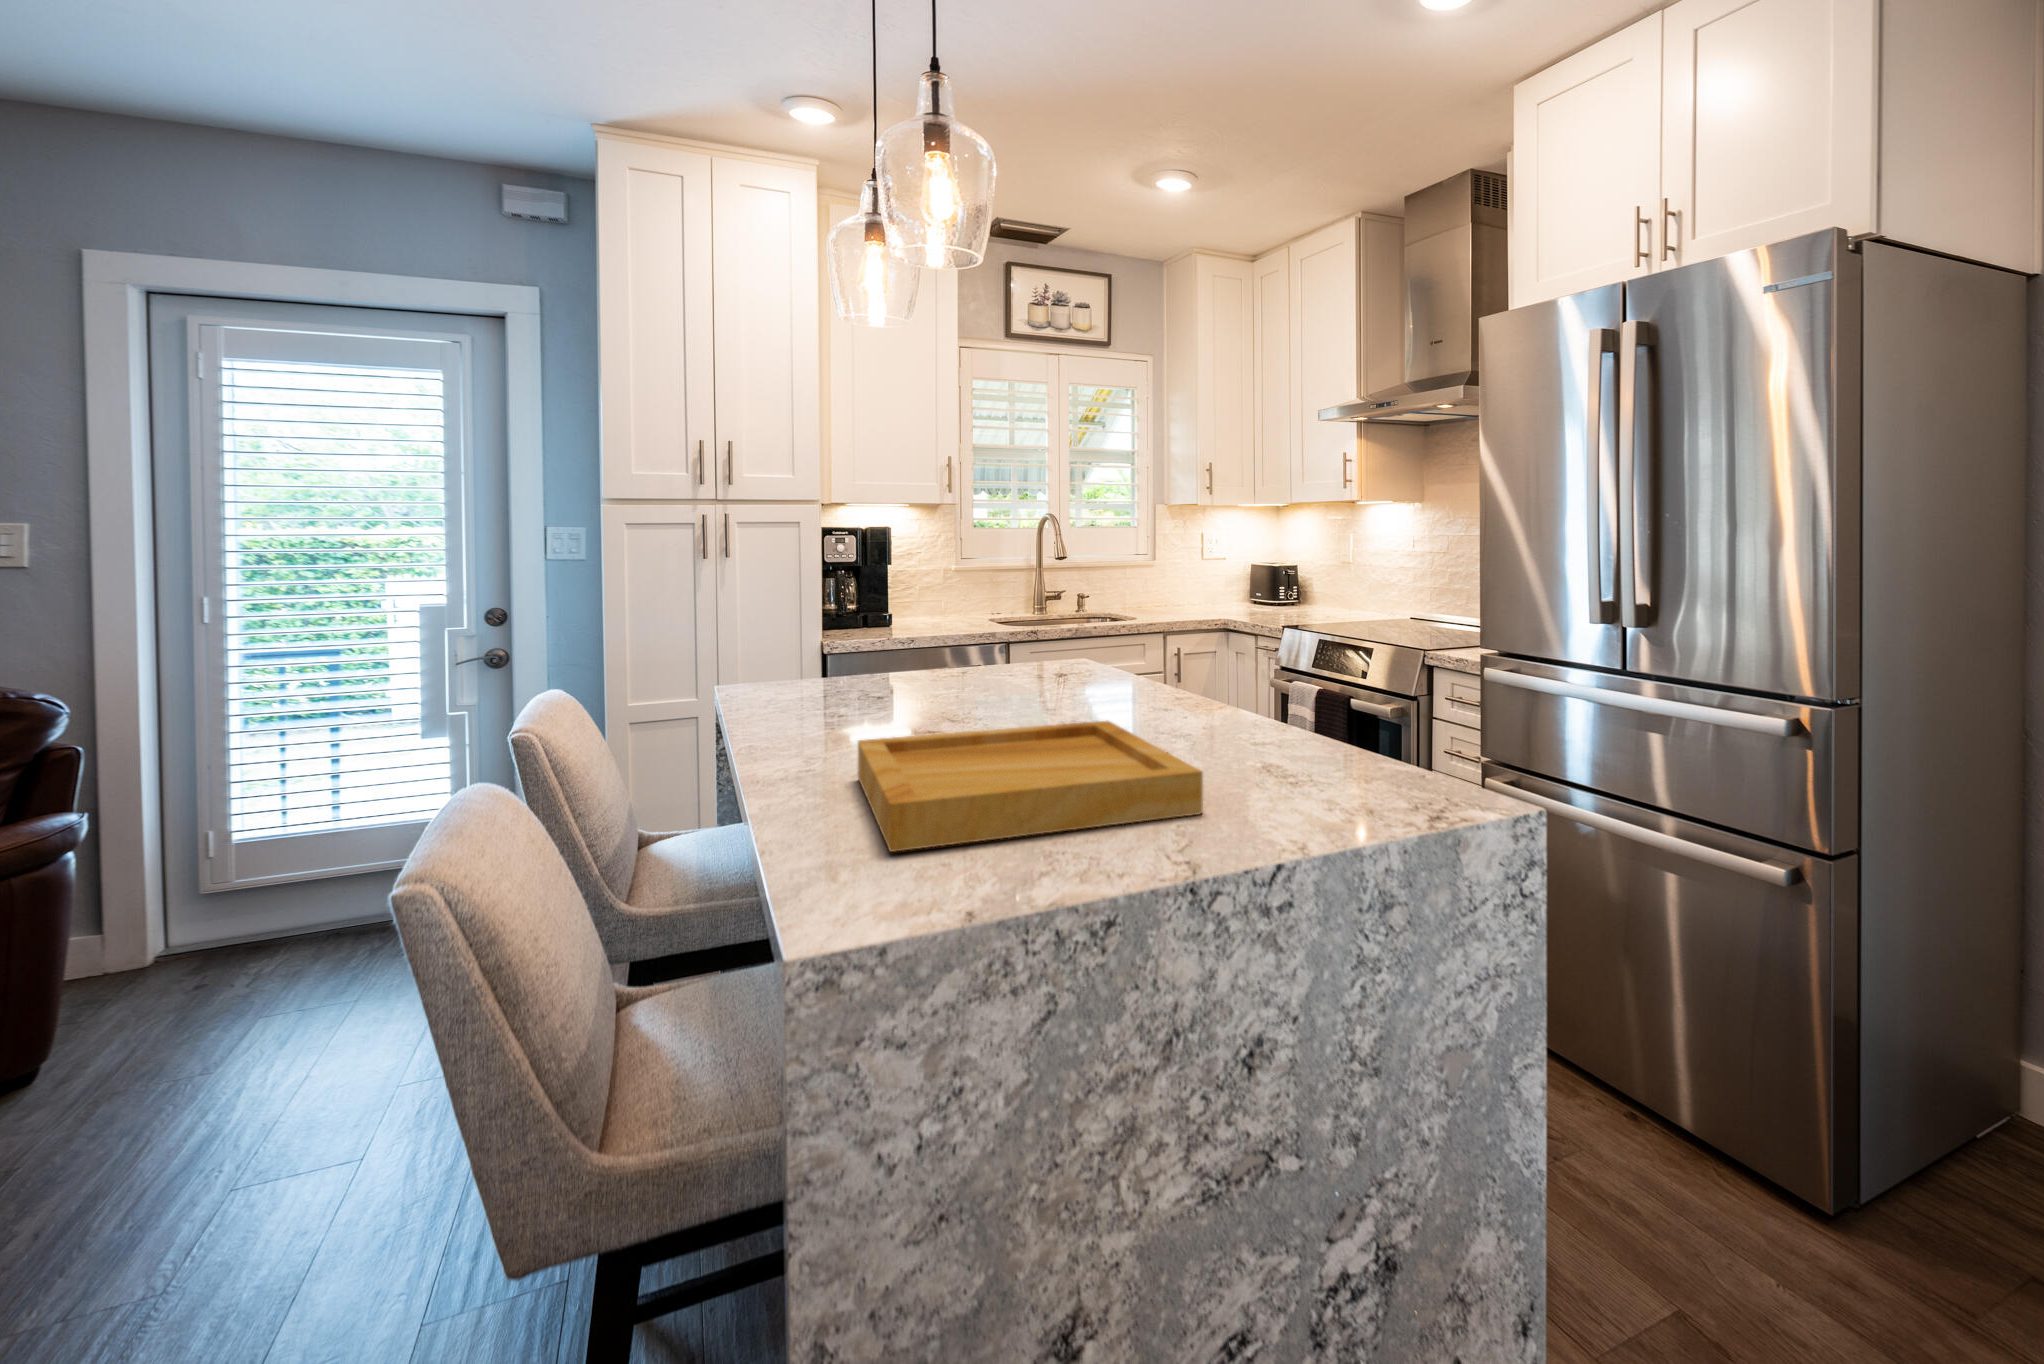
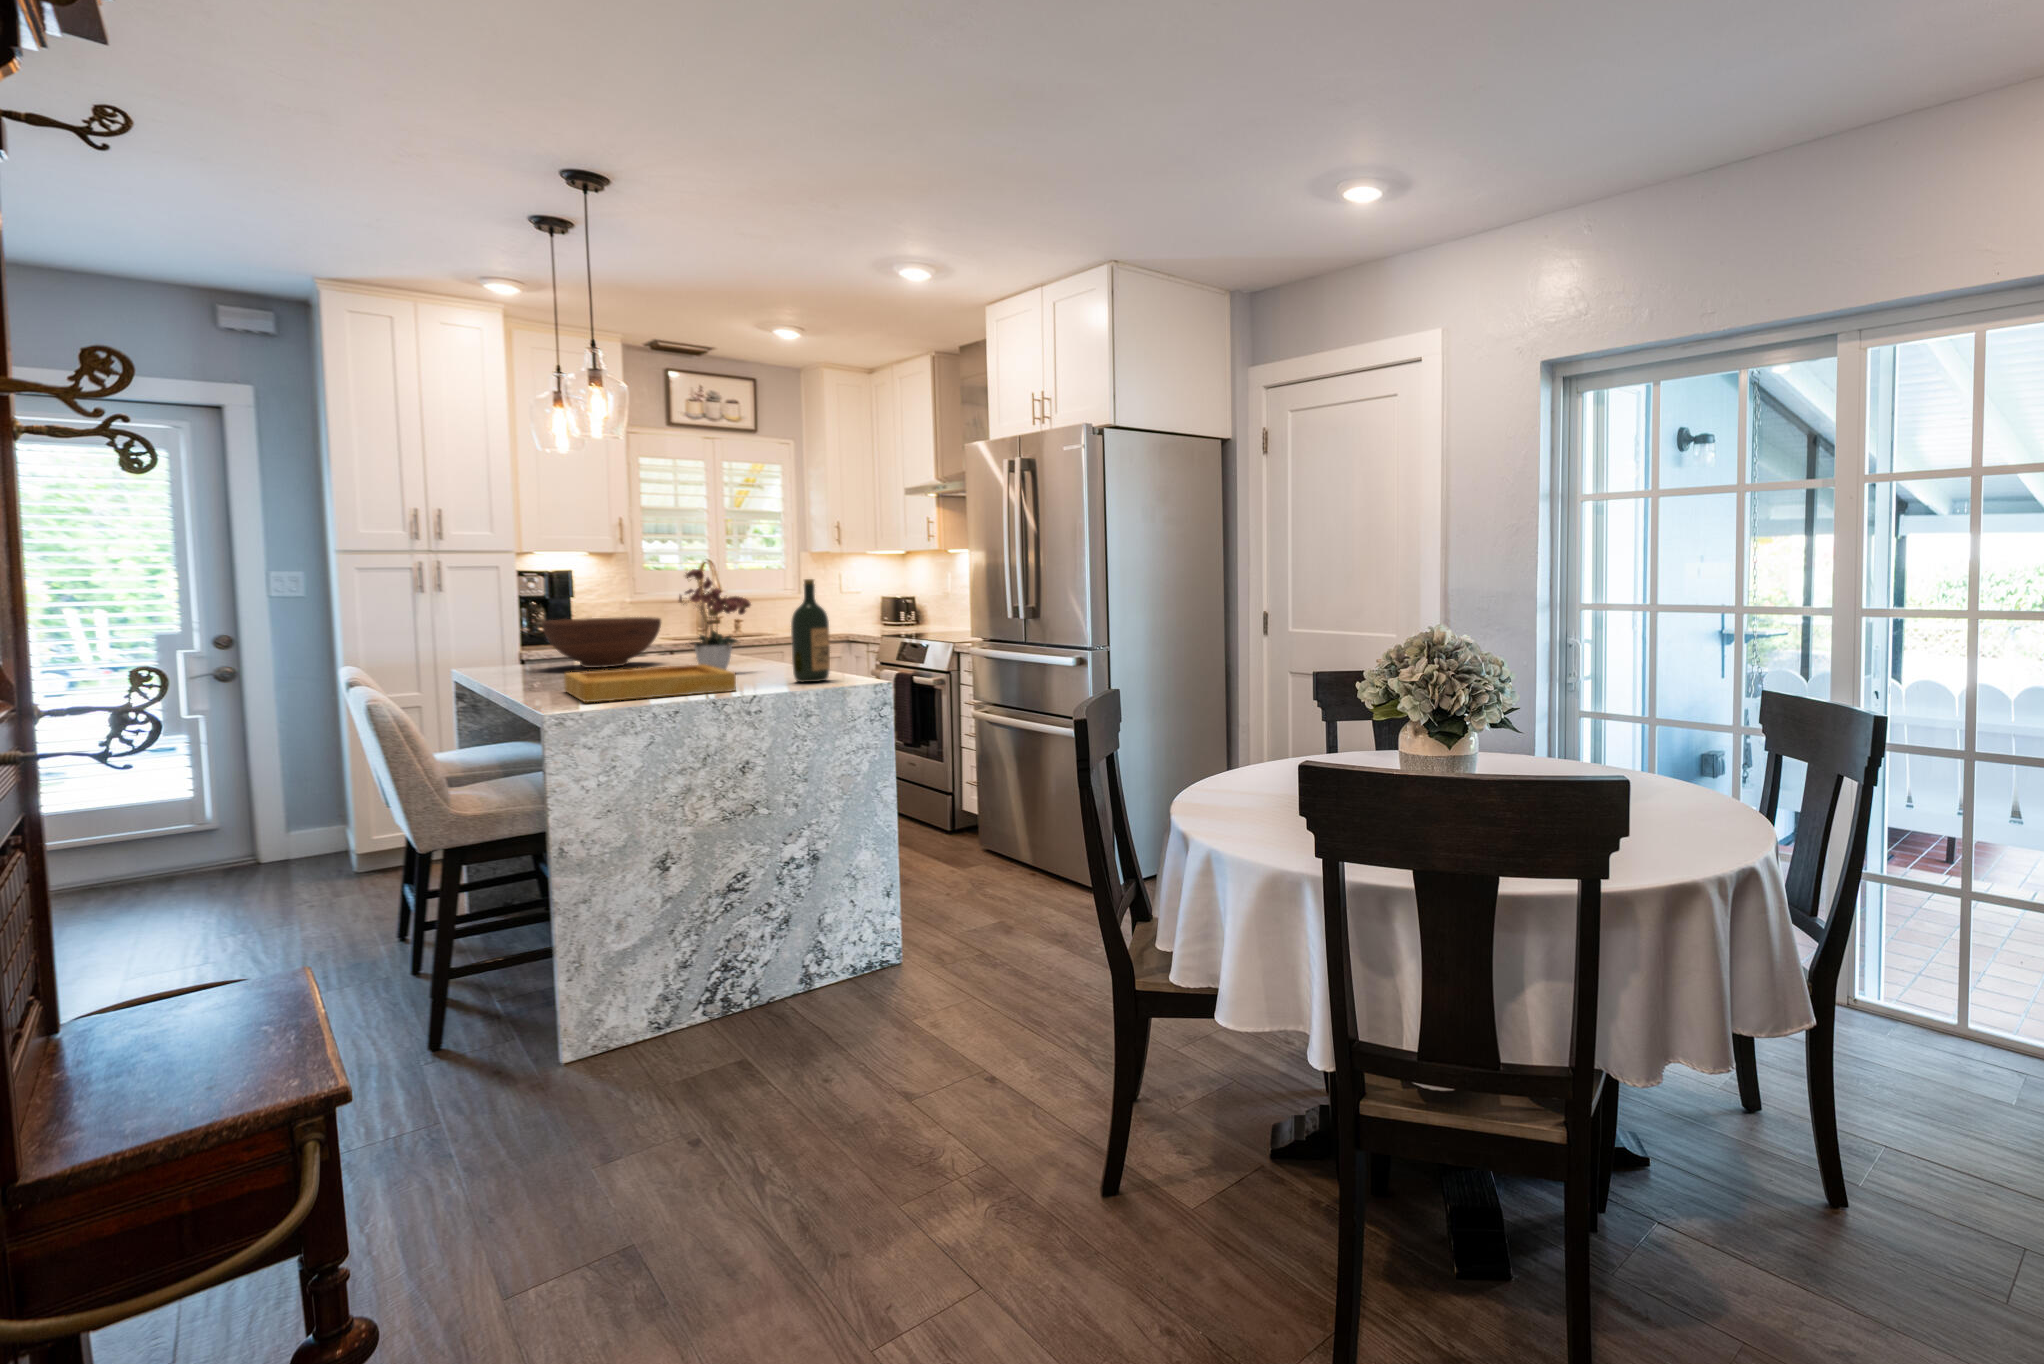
flower arrangement: none [1052,517,1189,730] -> present [679,569,751,670]
wine bottle: none [1297,551,1375,785] -> present [791,579,830,682]
fruit bowl: none [839,603,1014,691] -> present [542,617,661,668]

